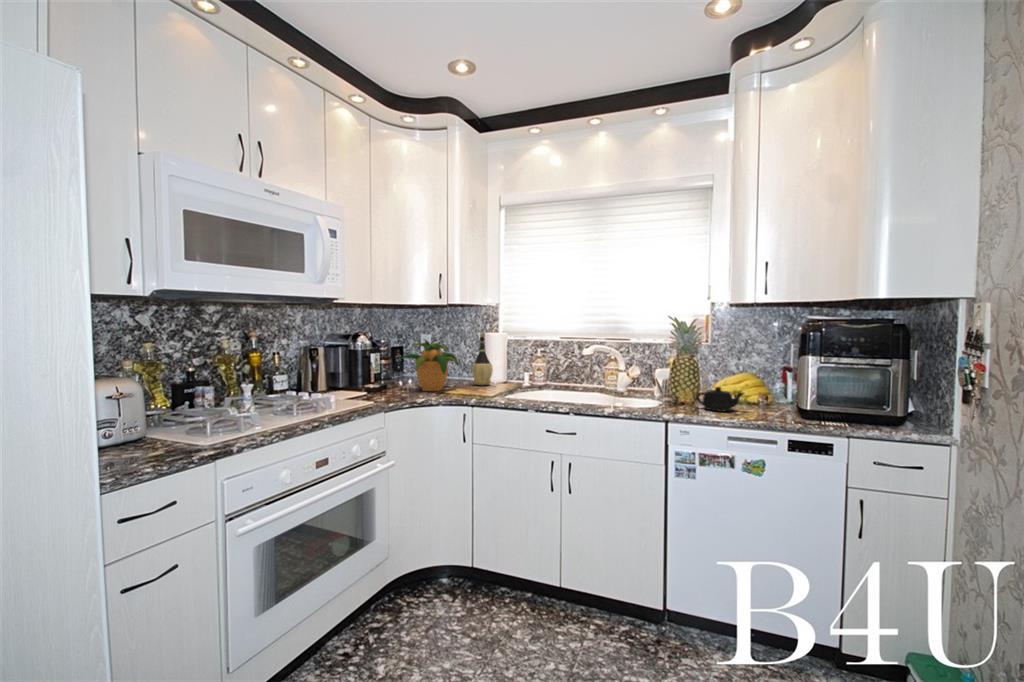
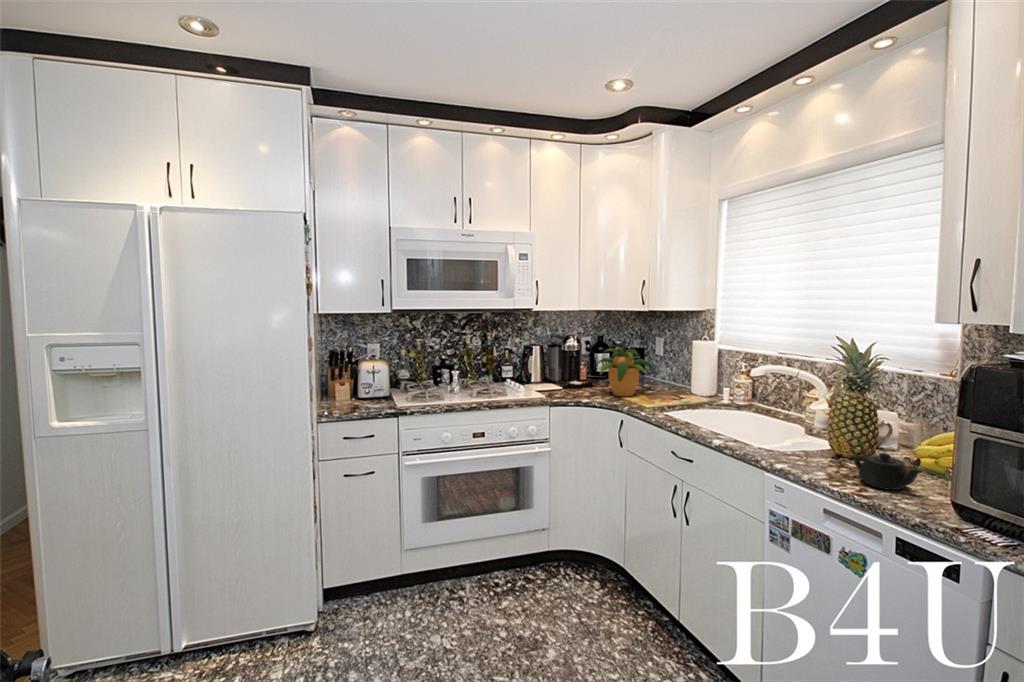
wine bottle: present [472,334,493,385] -> none [673,343,695,397]

